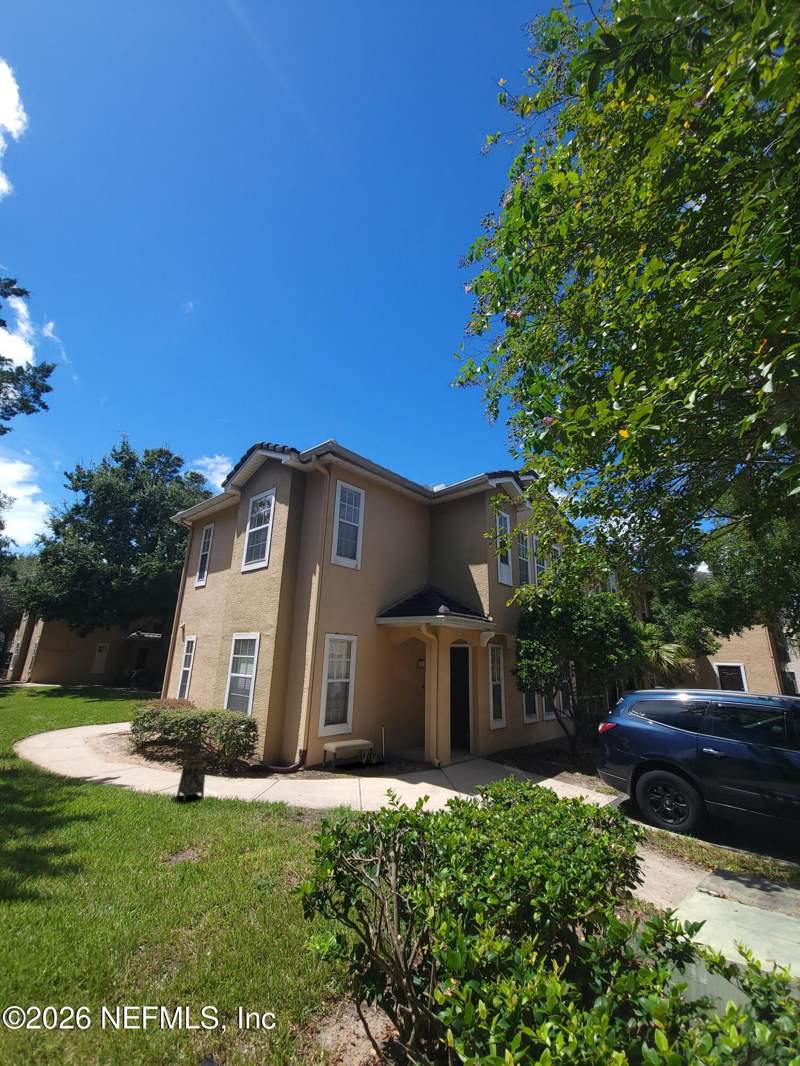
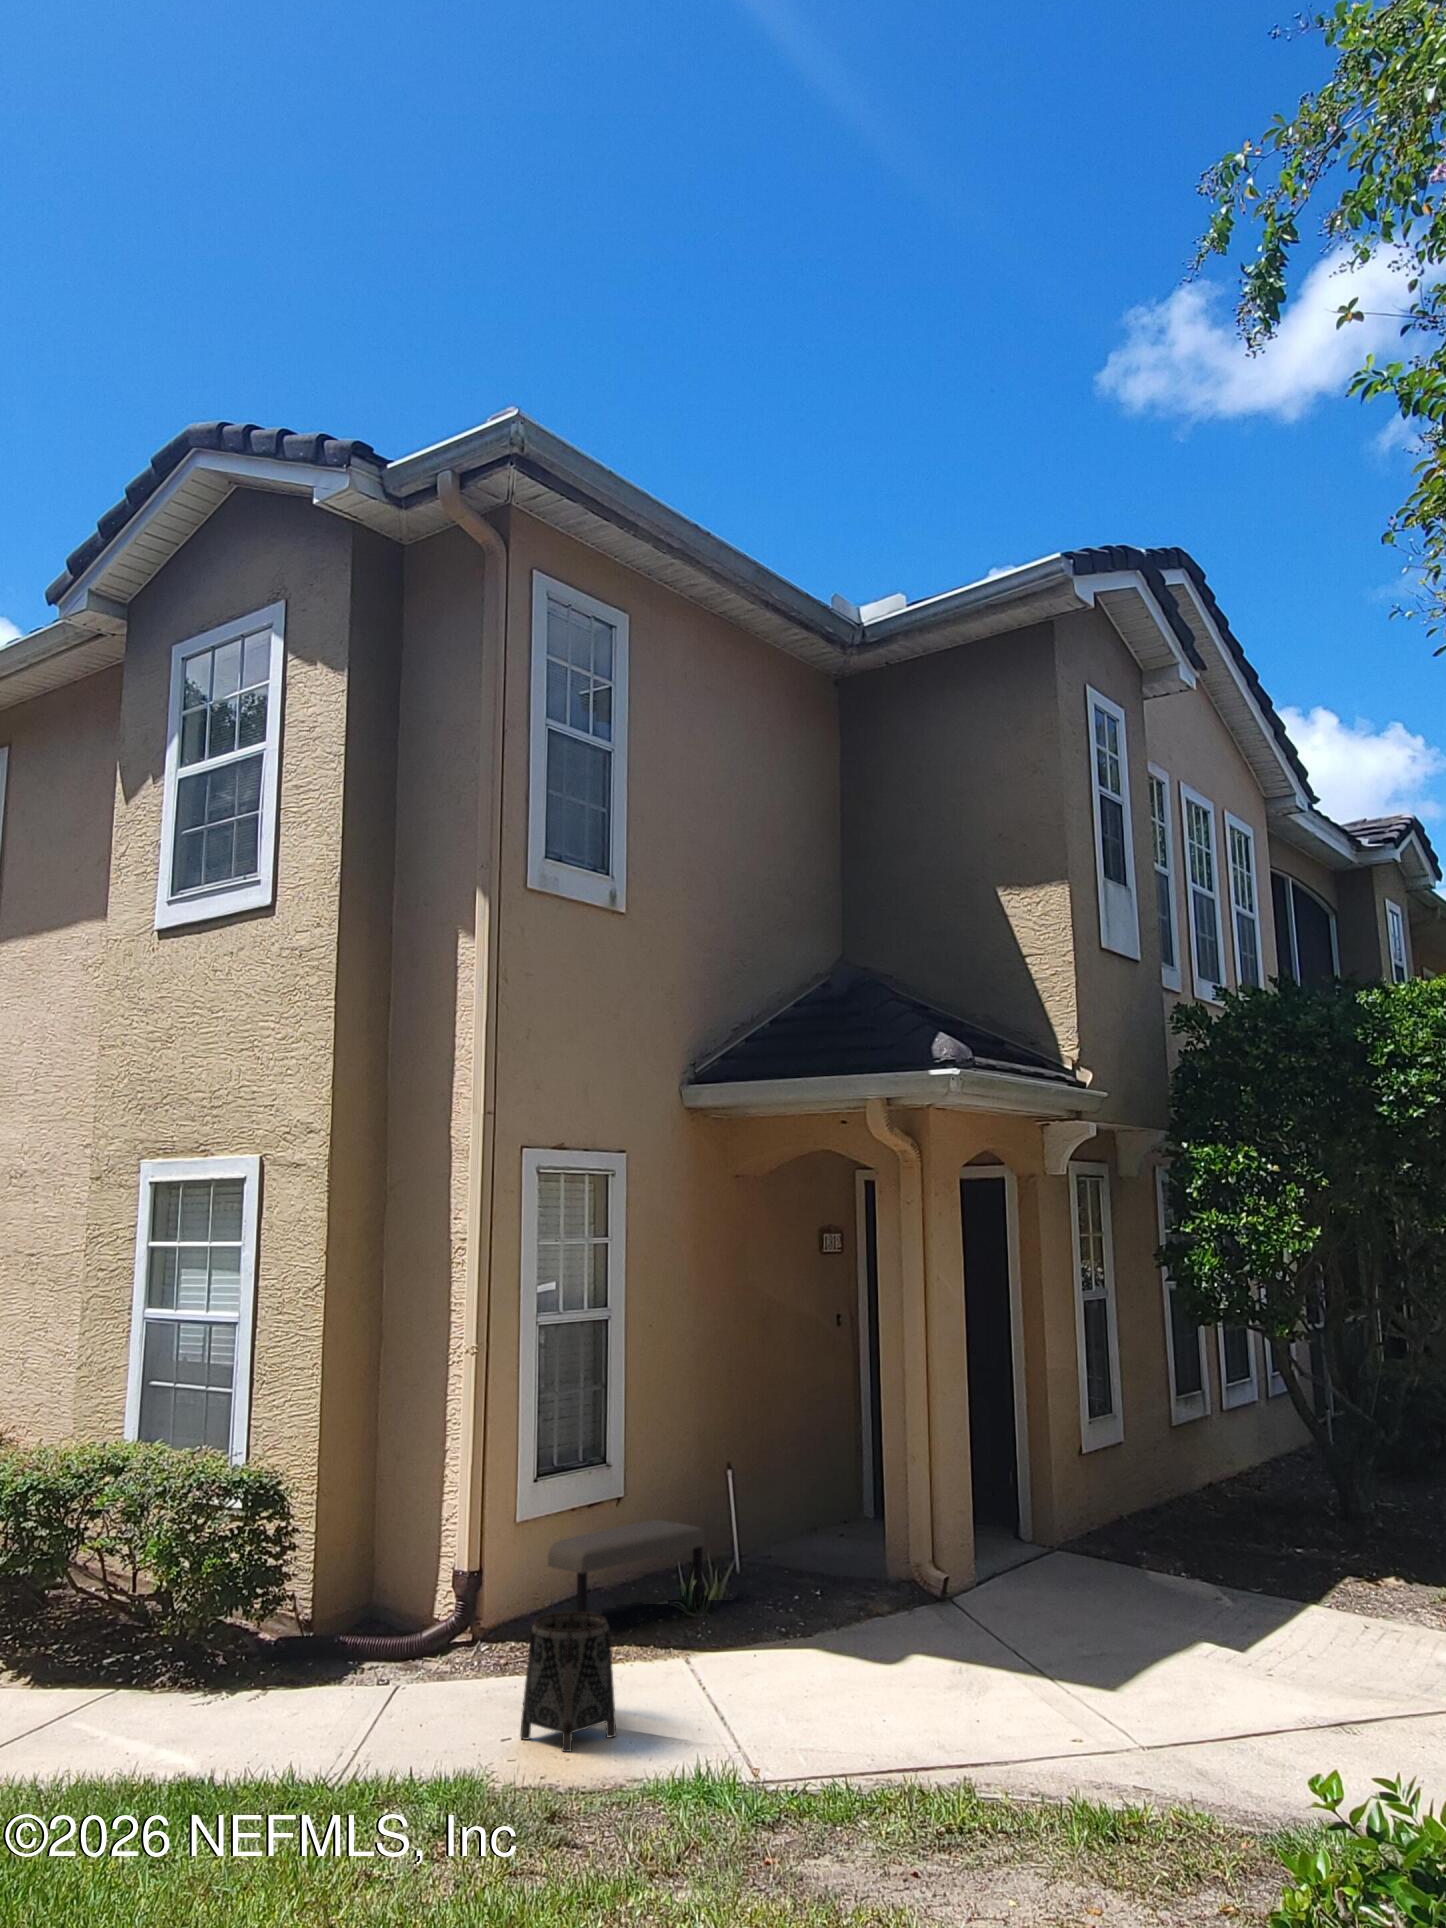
basket: present [177,760,206,801] -> present [520,1612,616,1752]

